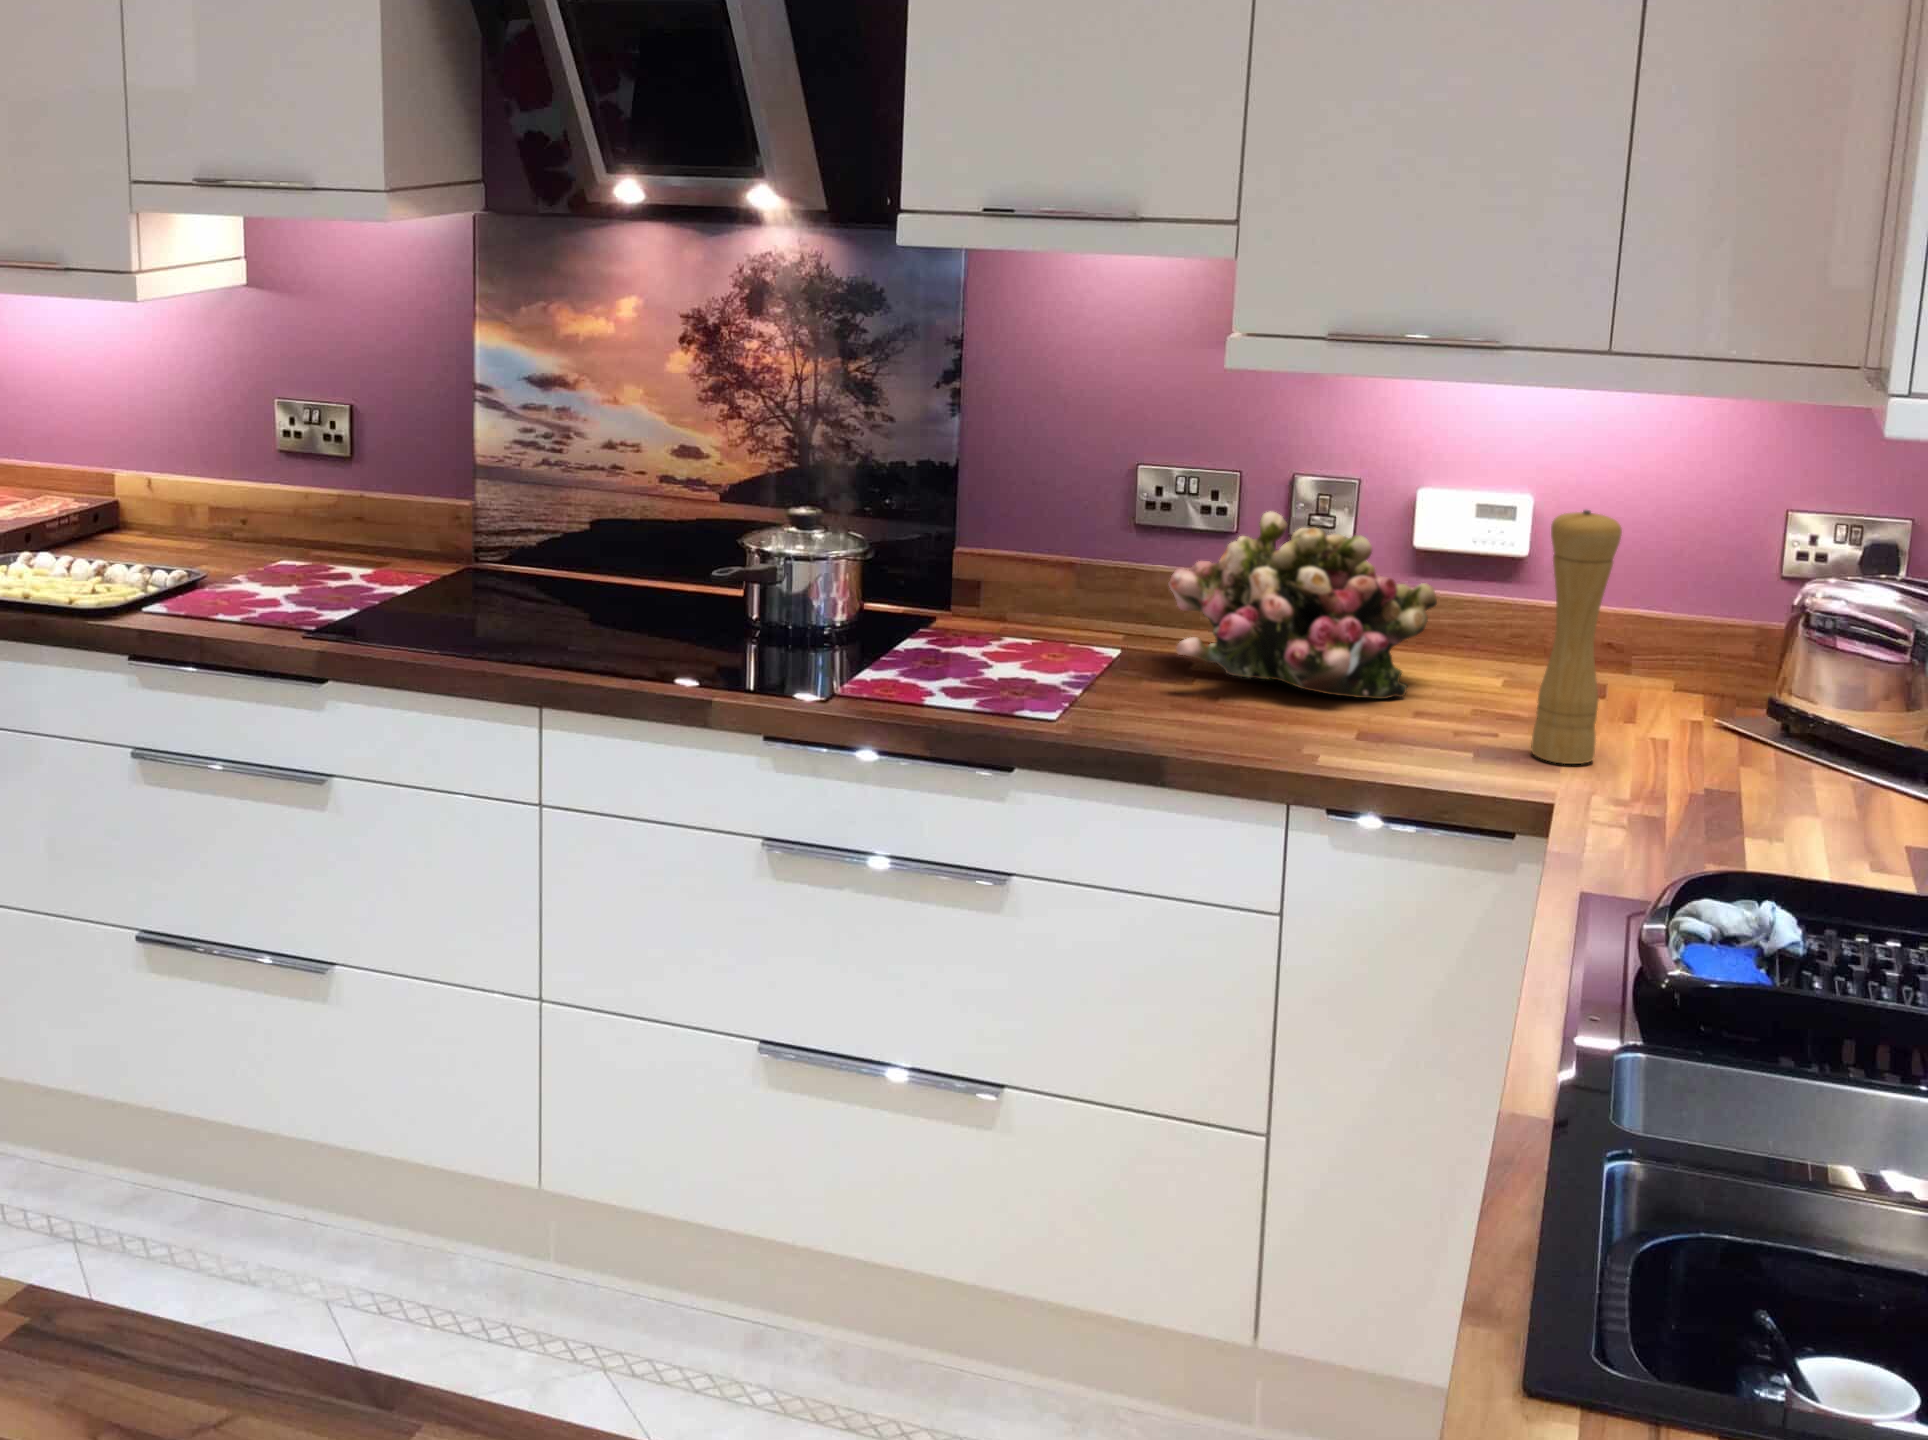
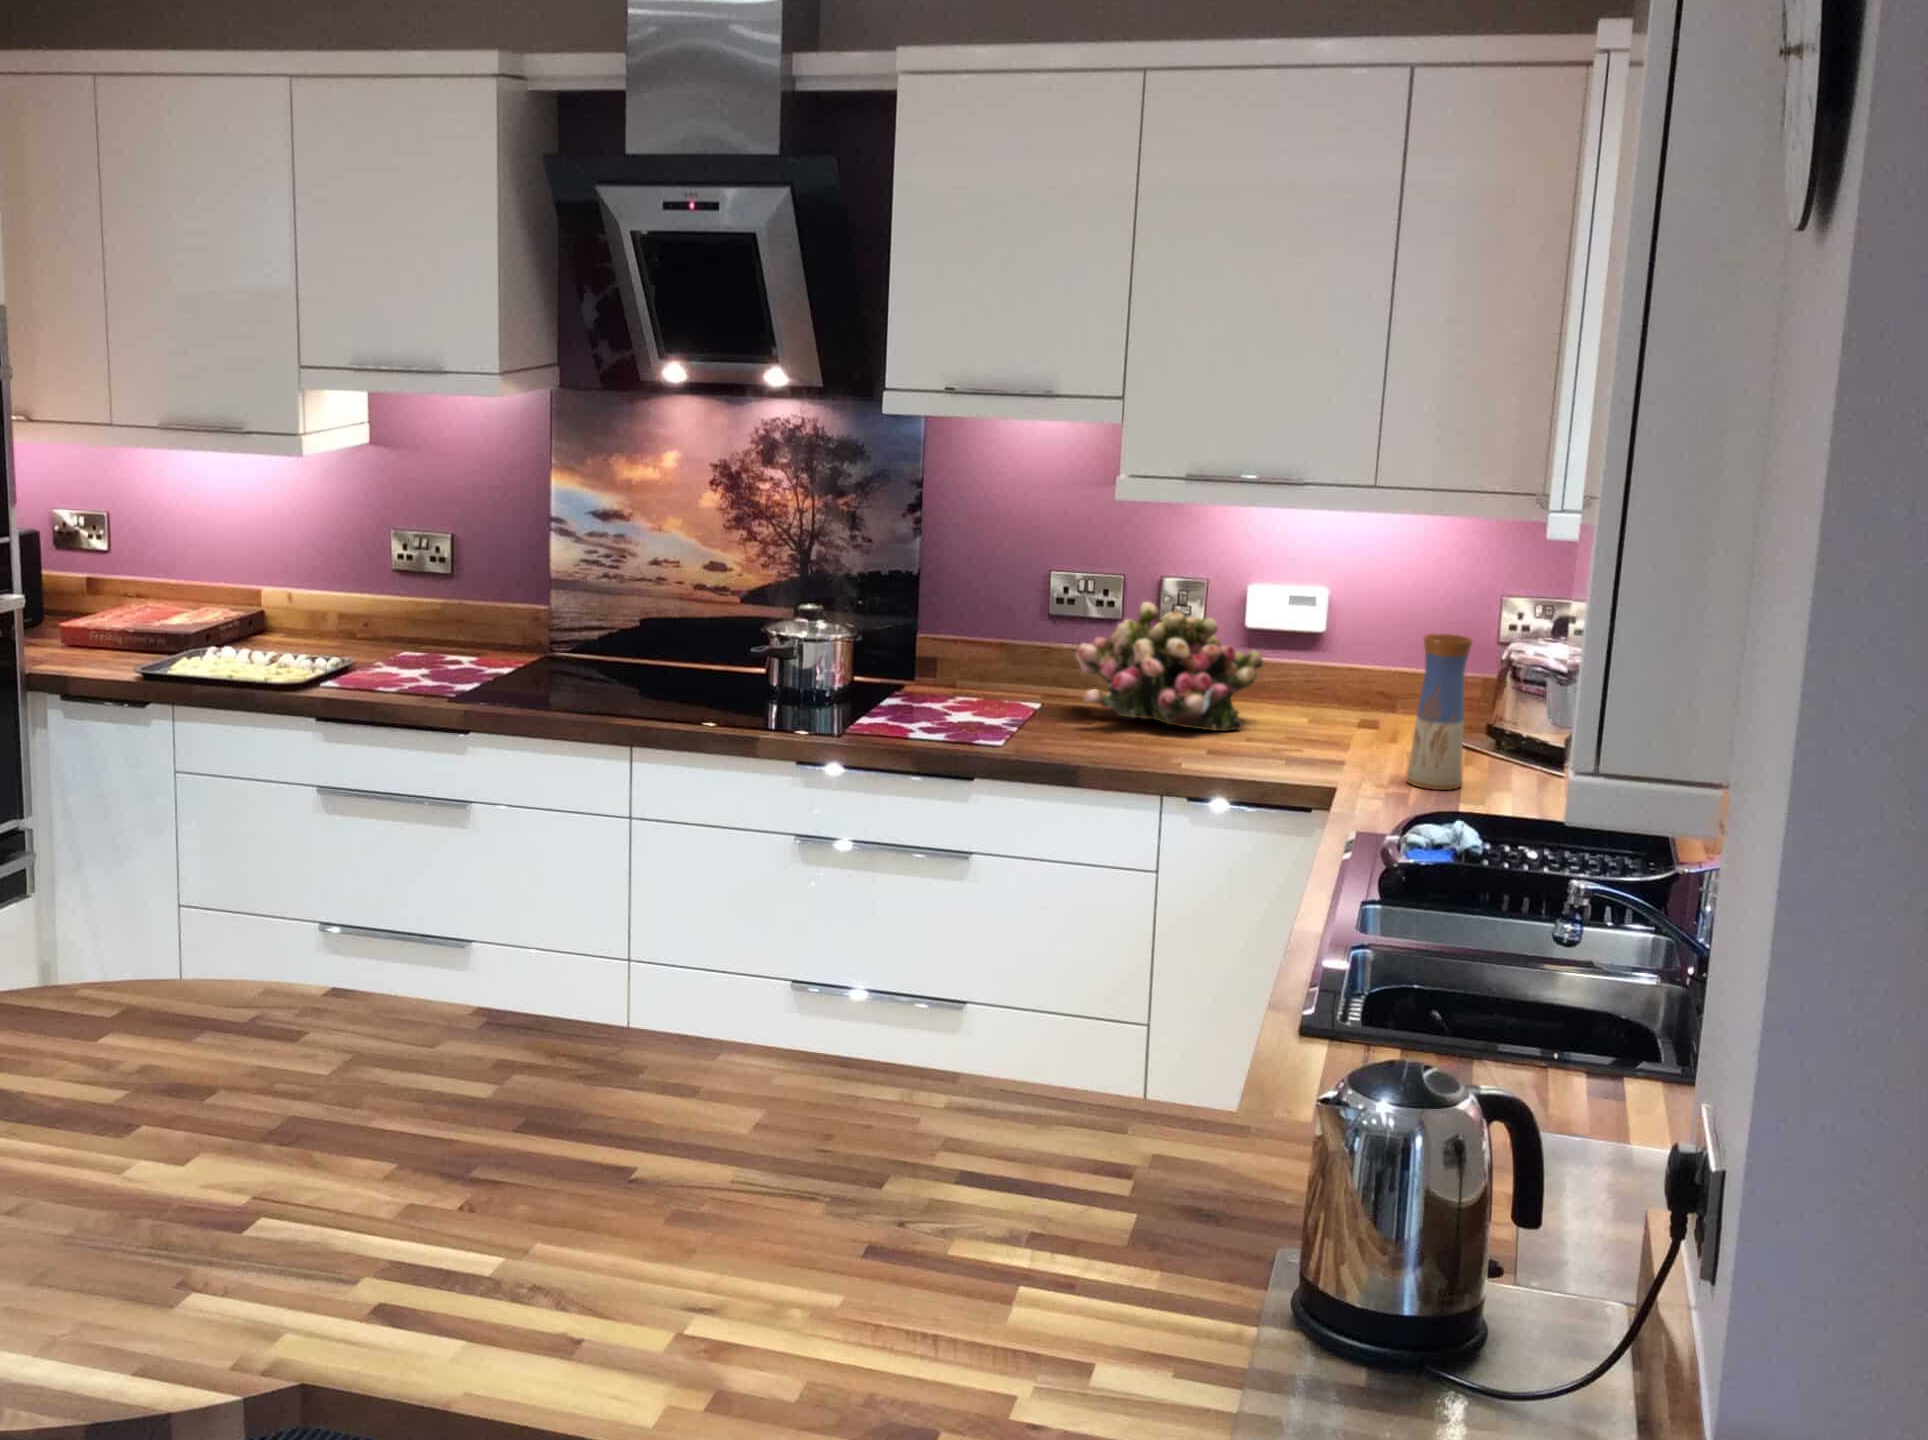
pepper mill: present [1531,510,1622,764] -> none [1325,593,1383,766]
vase: none [1657,574,1765,810] -> present [1407,634,1472,790]

